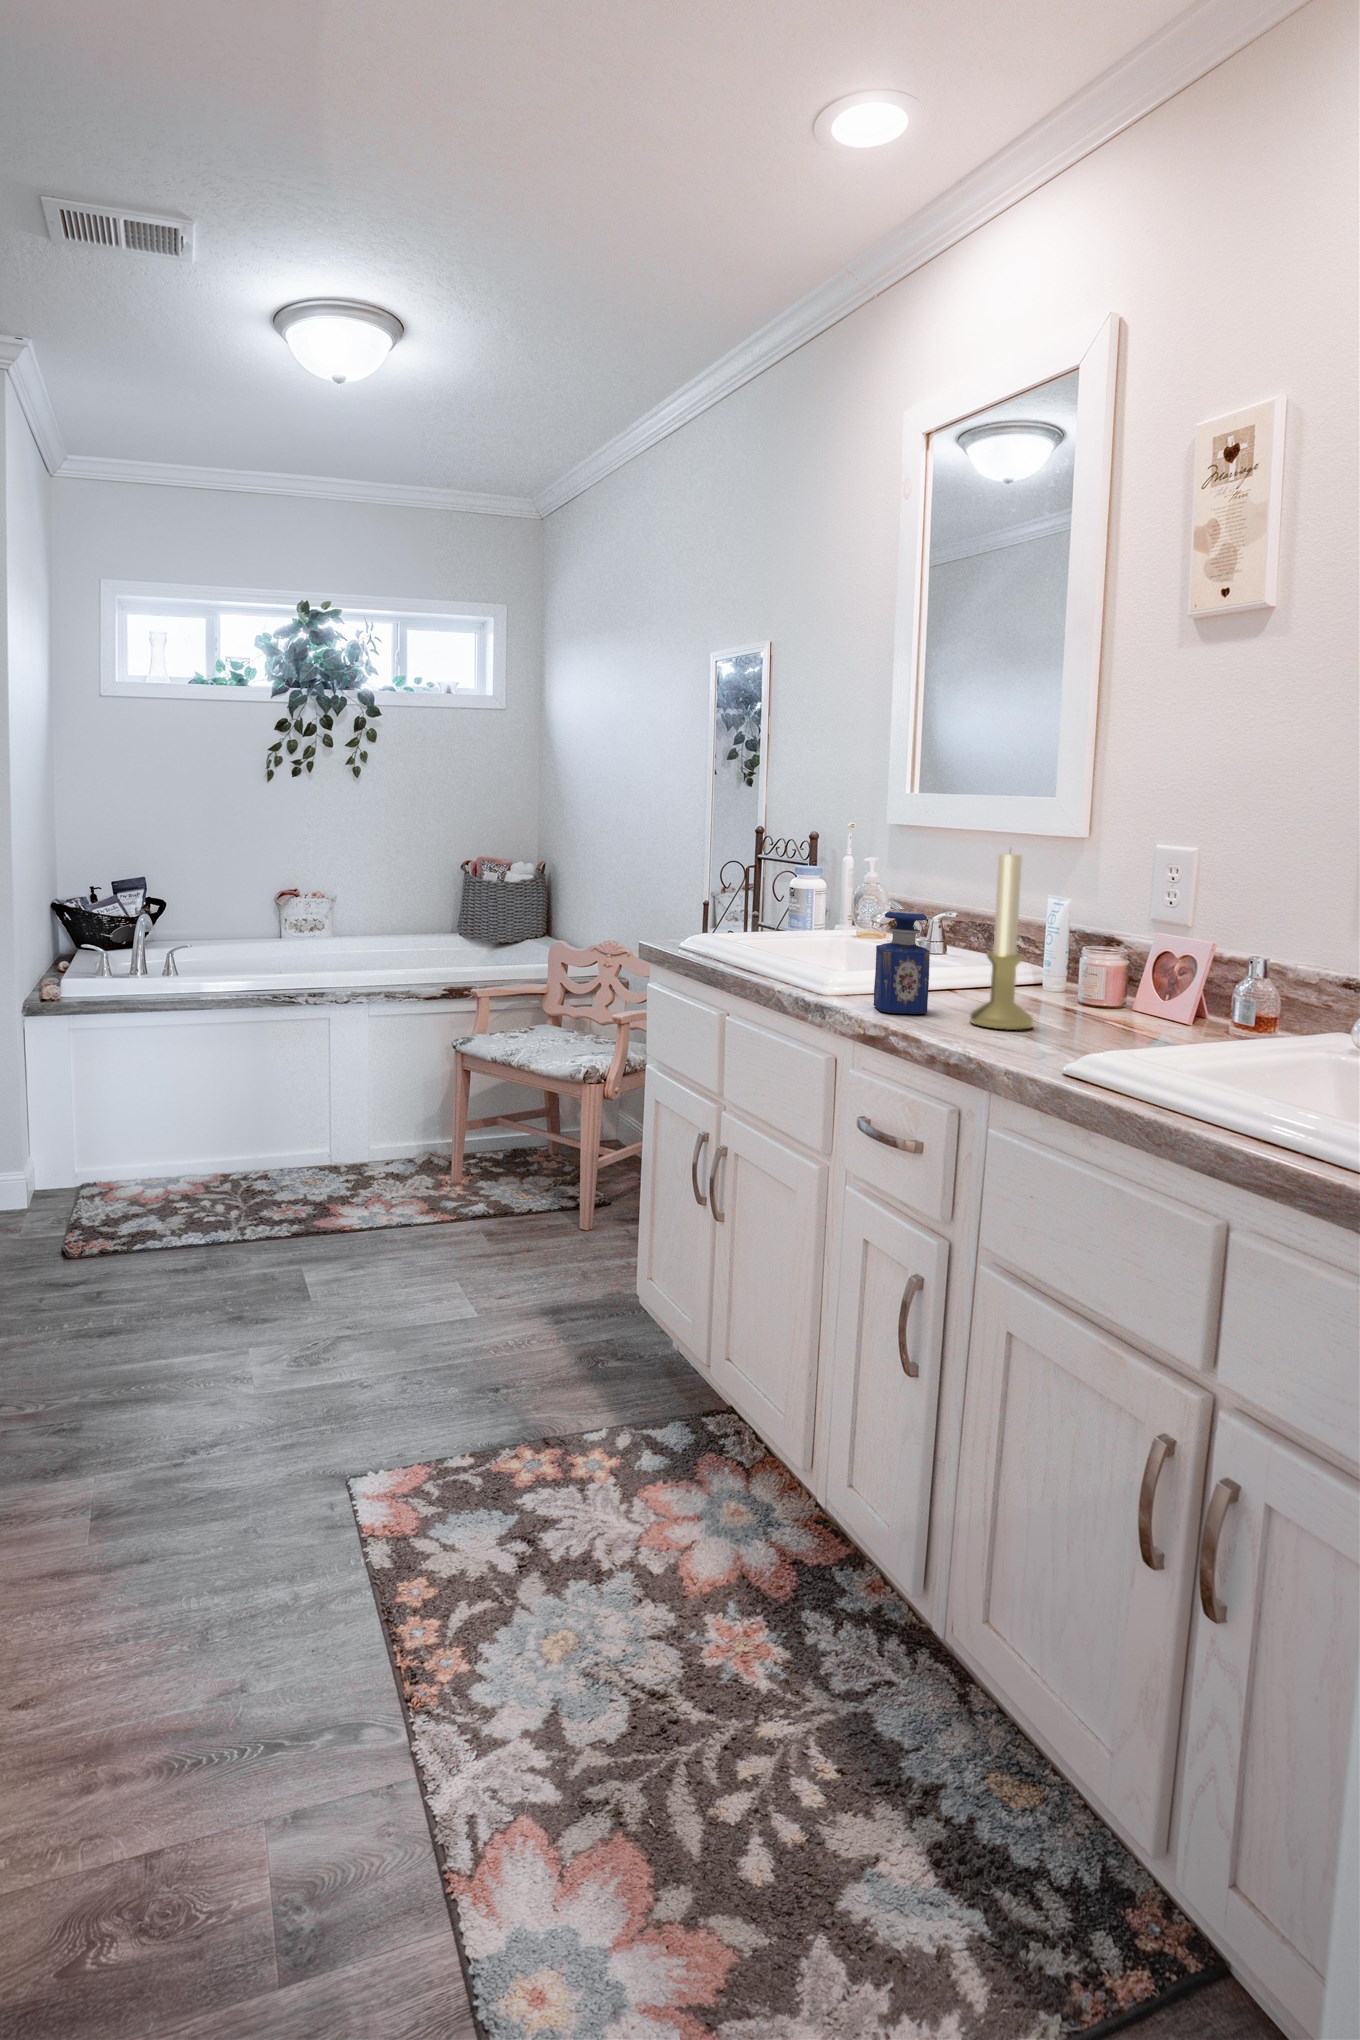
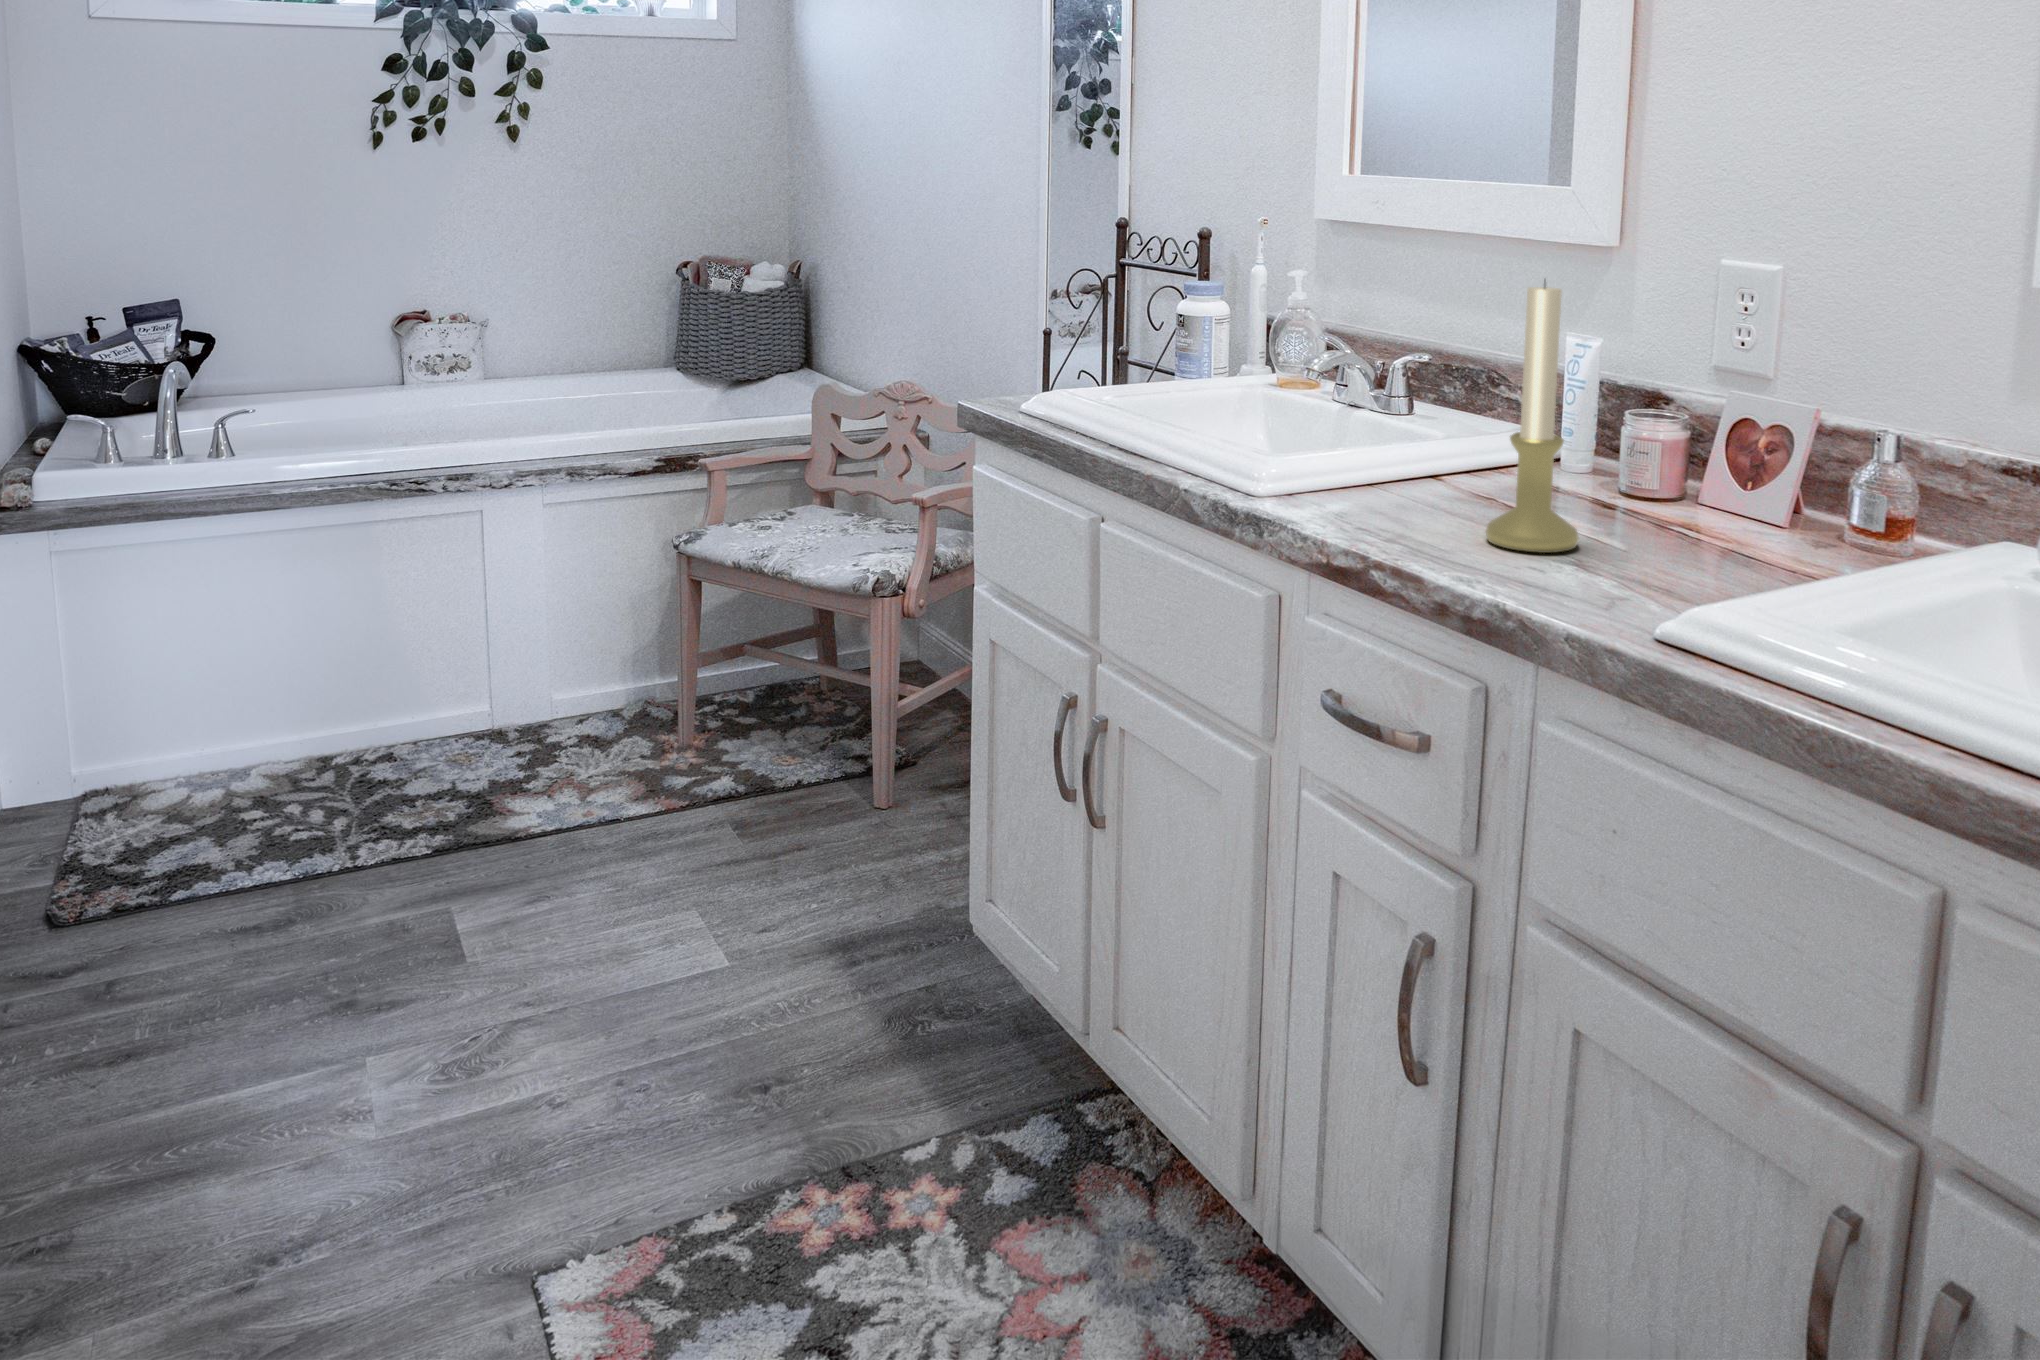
perfume bottle: present [874,909,930,1014] -> none [1339,370,1423,529]

